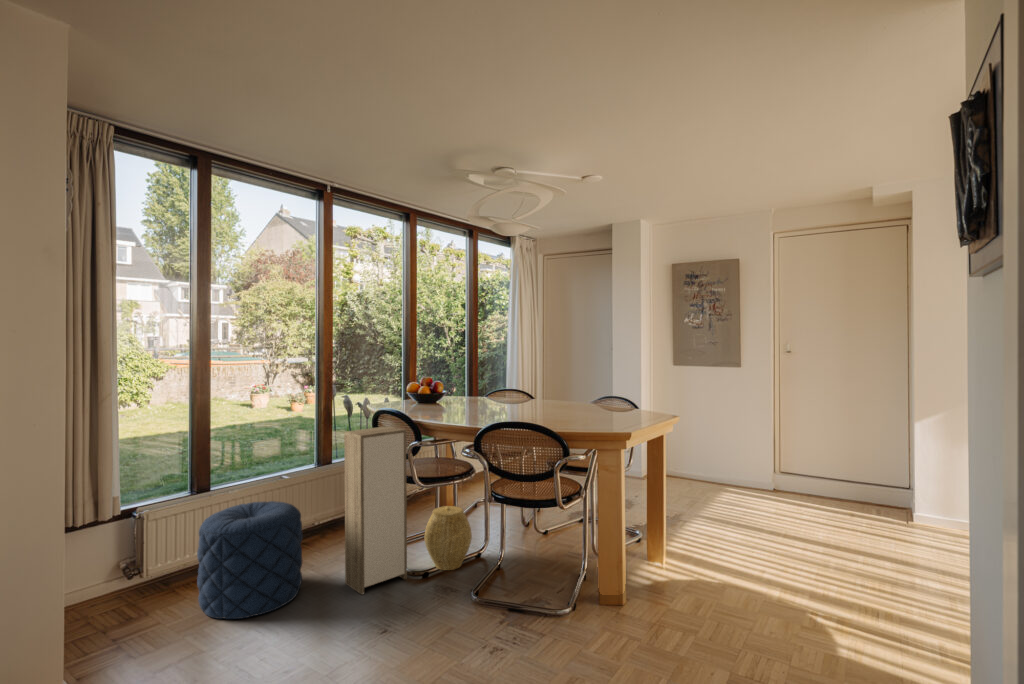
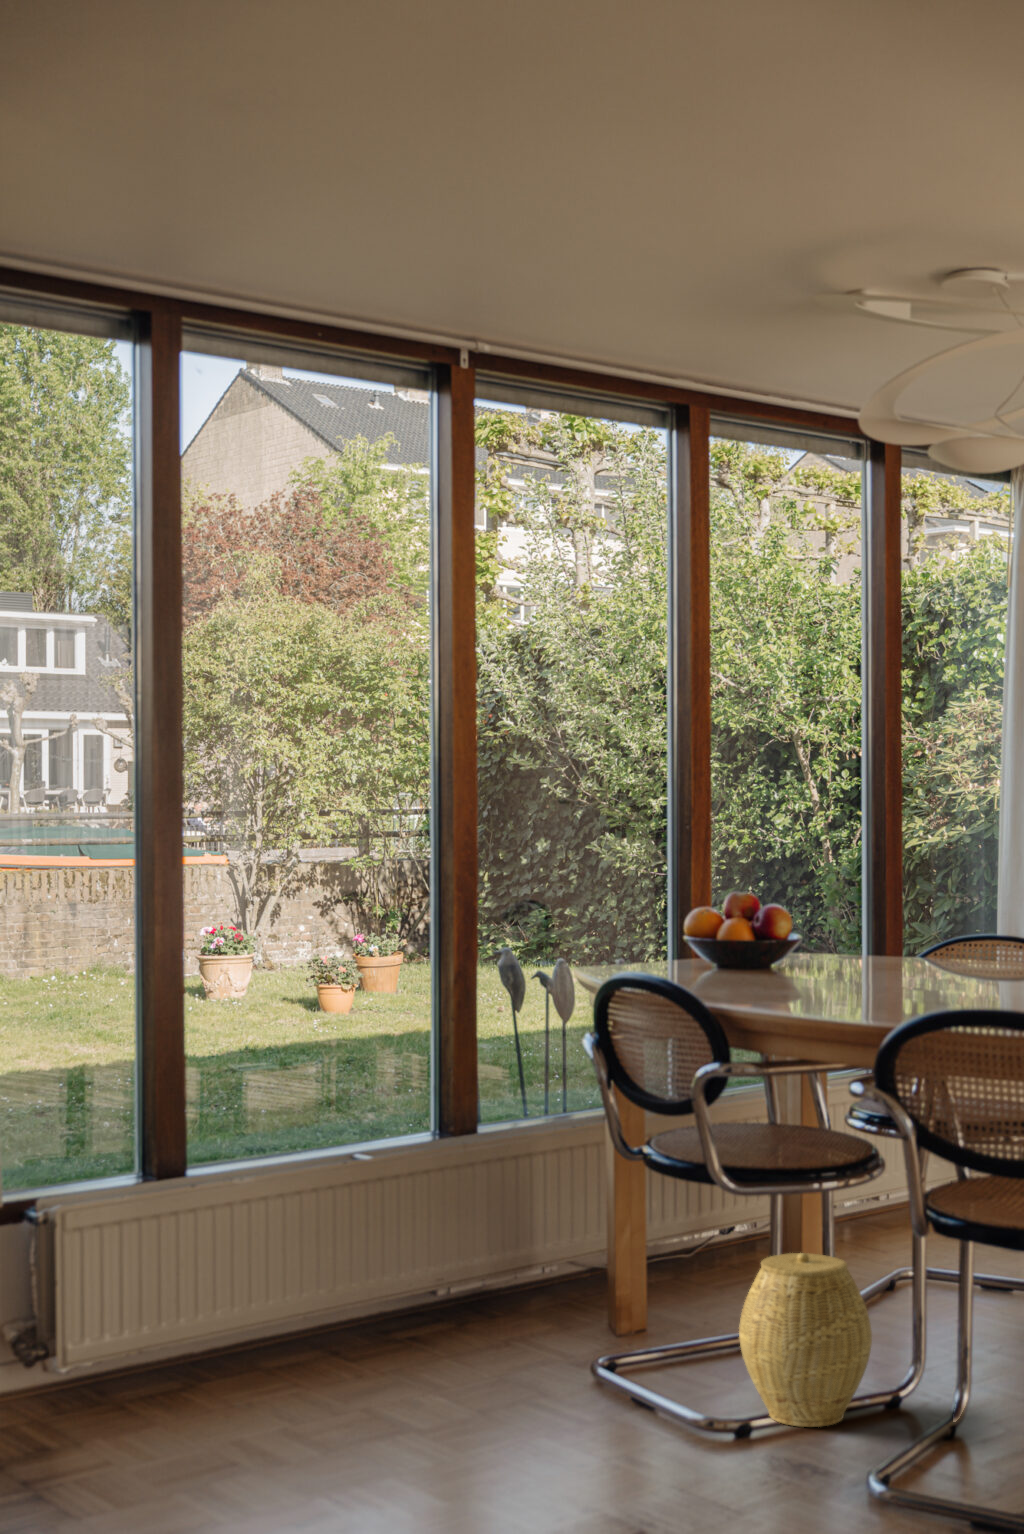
storage cabinet: present [344,426,407,595] -> none [527,1020,692,1457]
pouf: present [197,501,303,619] -> none [185,1203,424,1473]

